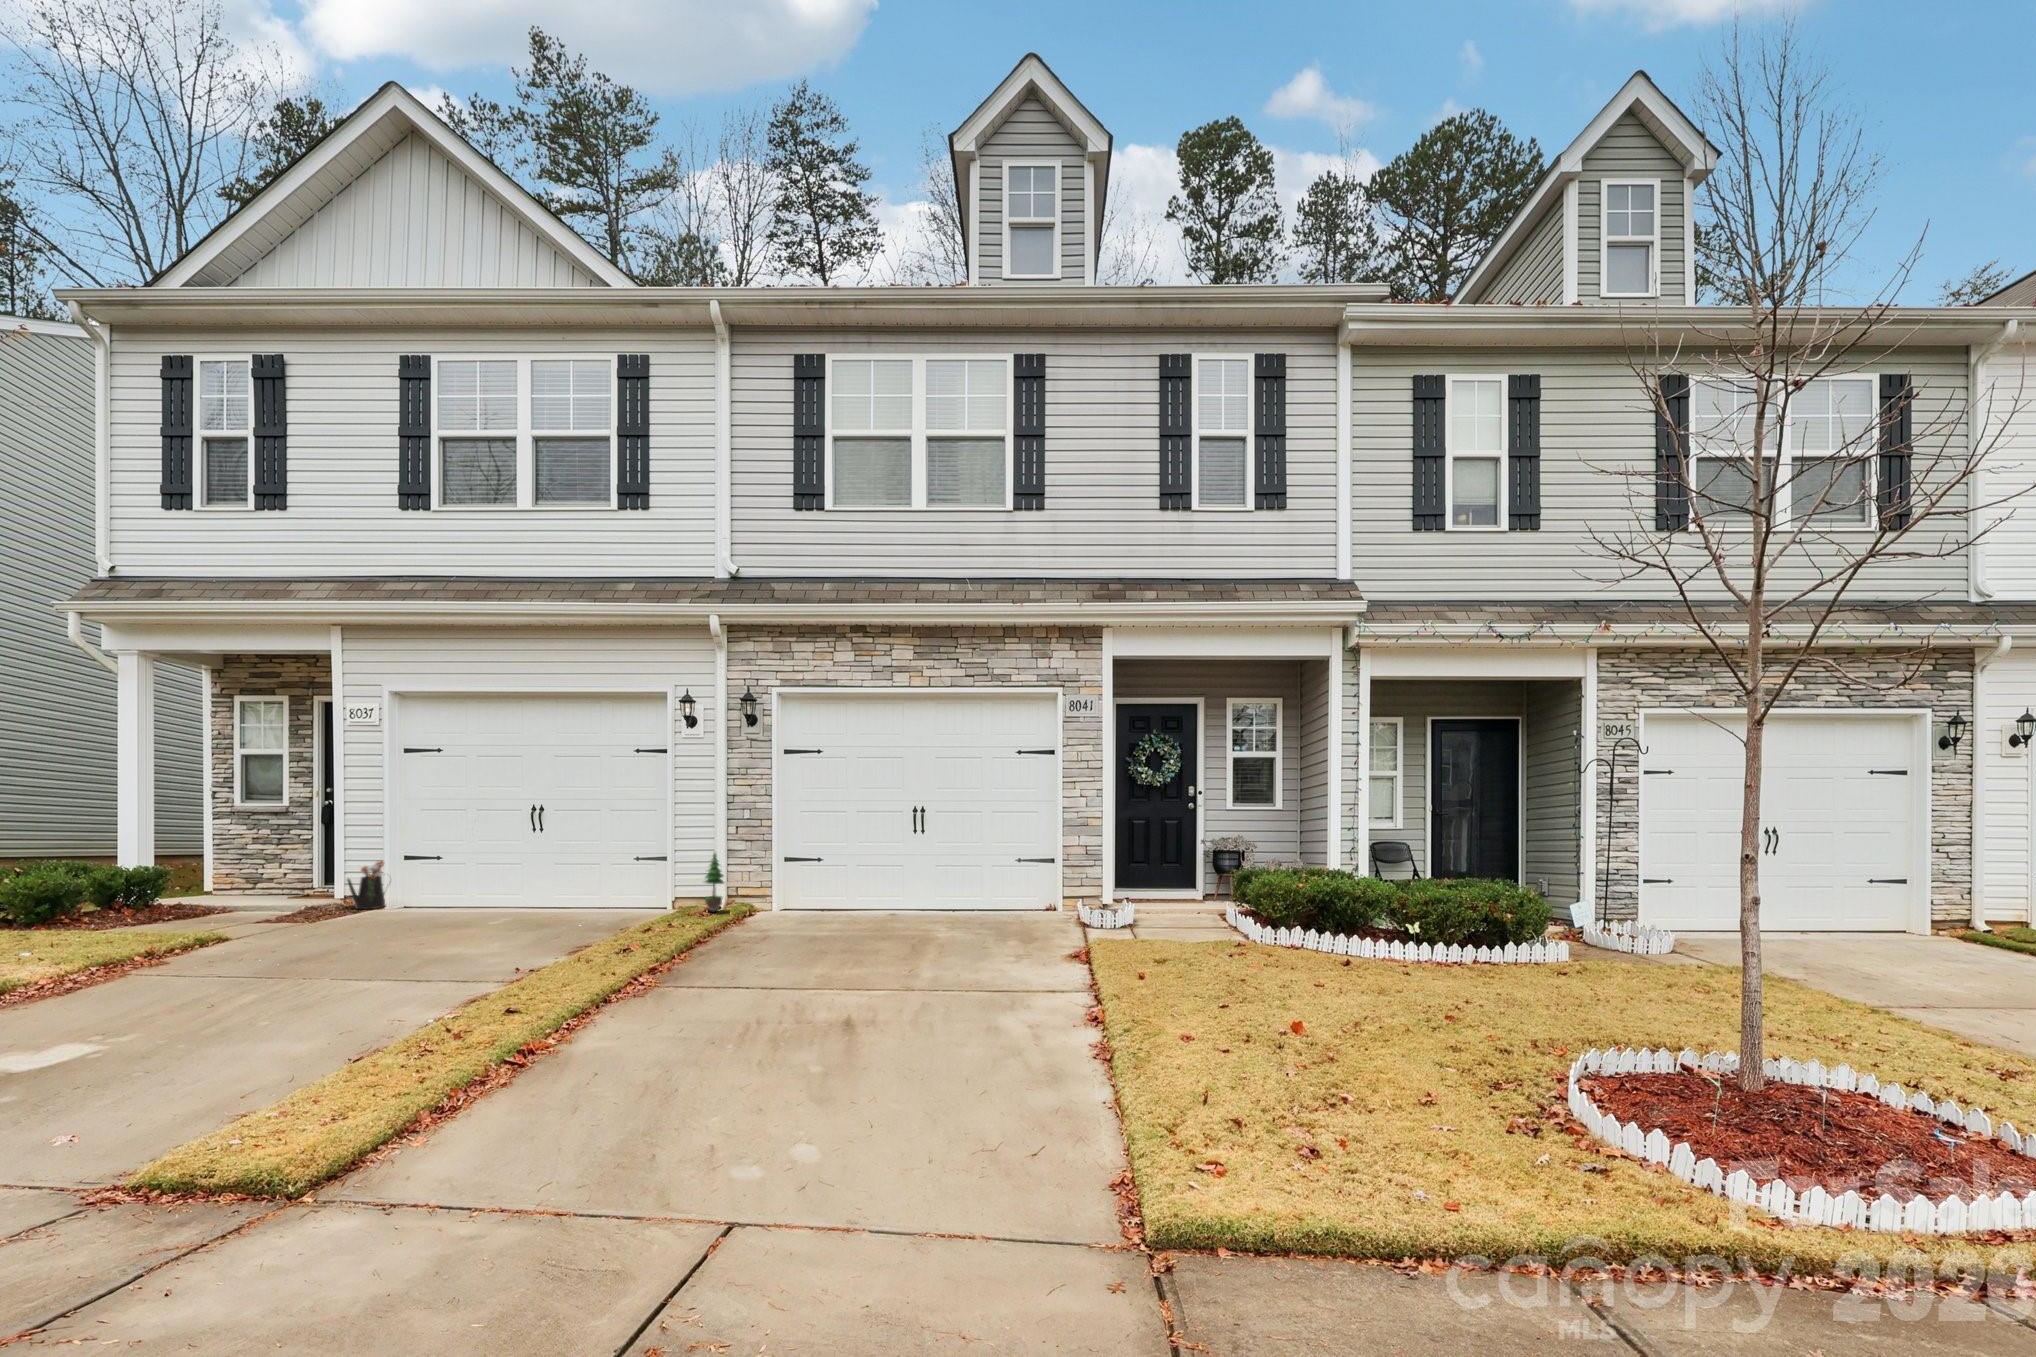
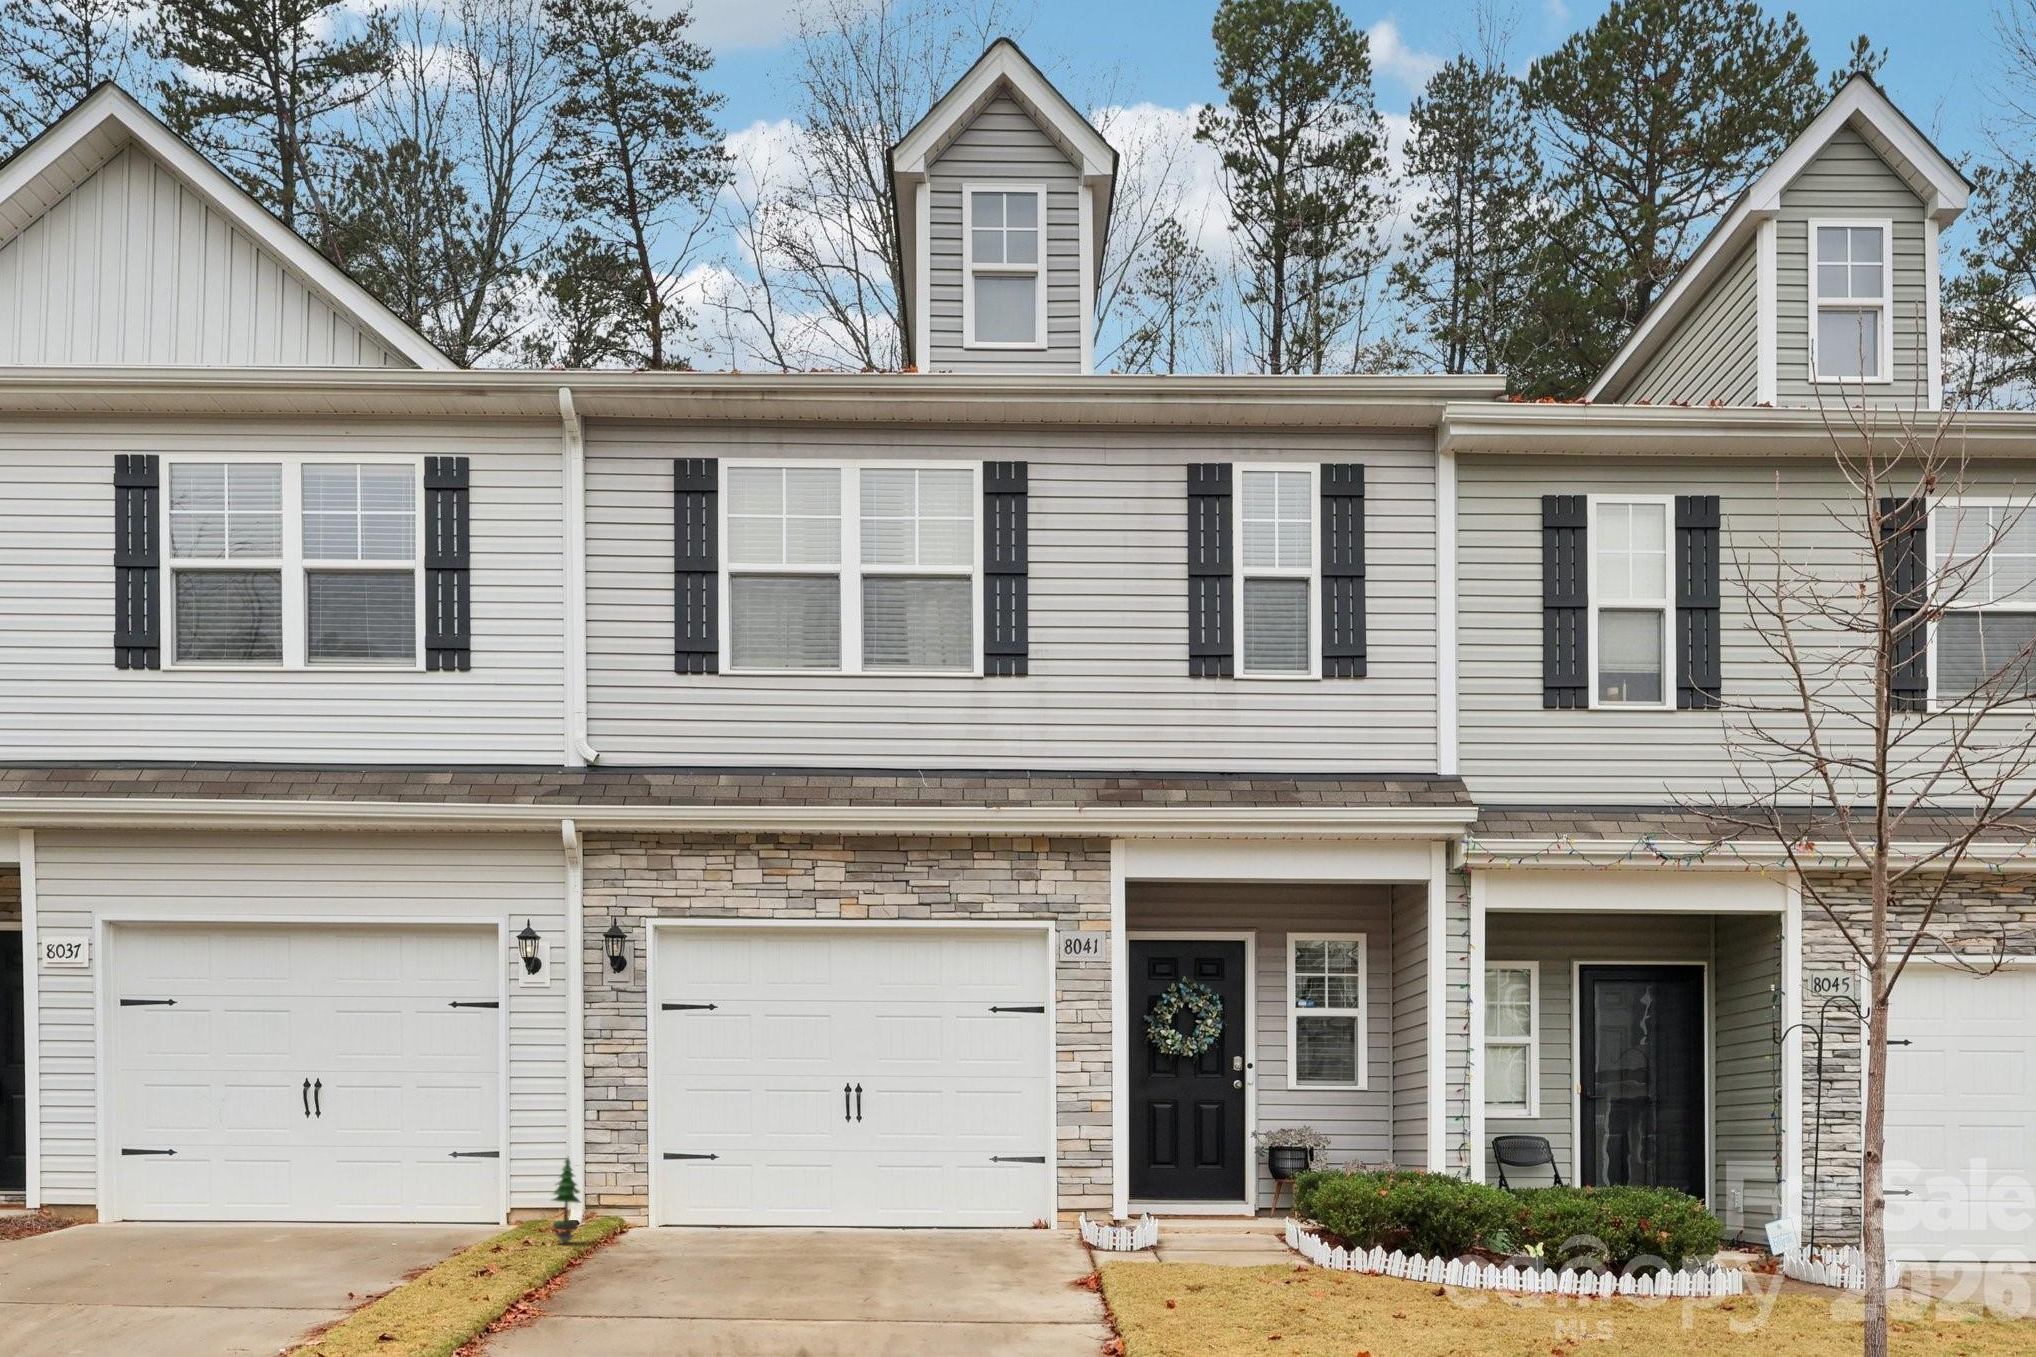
watering can: present [348,861,390,909] -> none [41,1174,94,1244]

